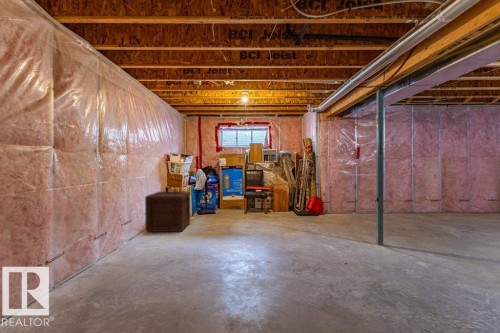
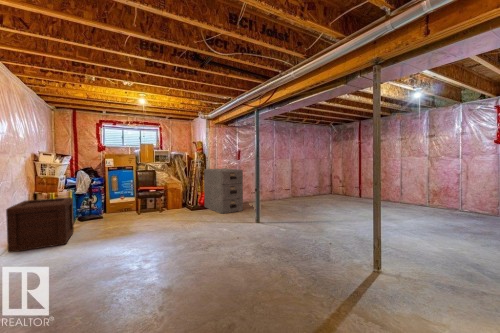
filing cabinet: none [314,169,361,223] -> present [204,168,243,214]

